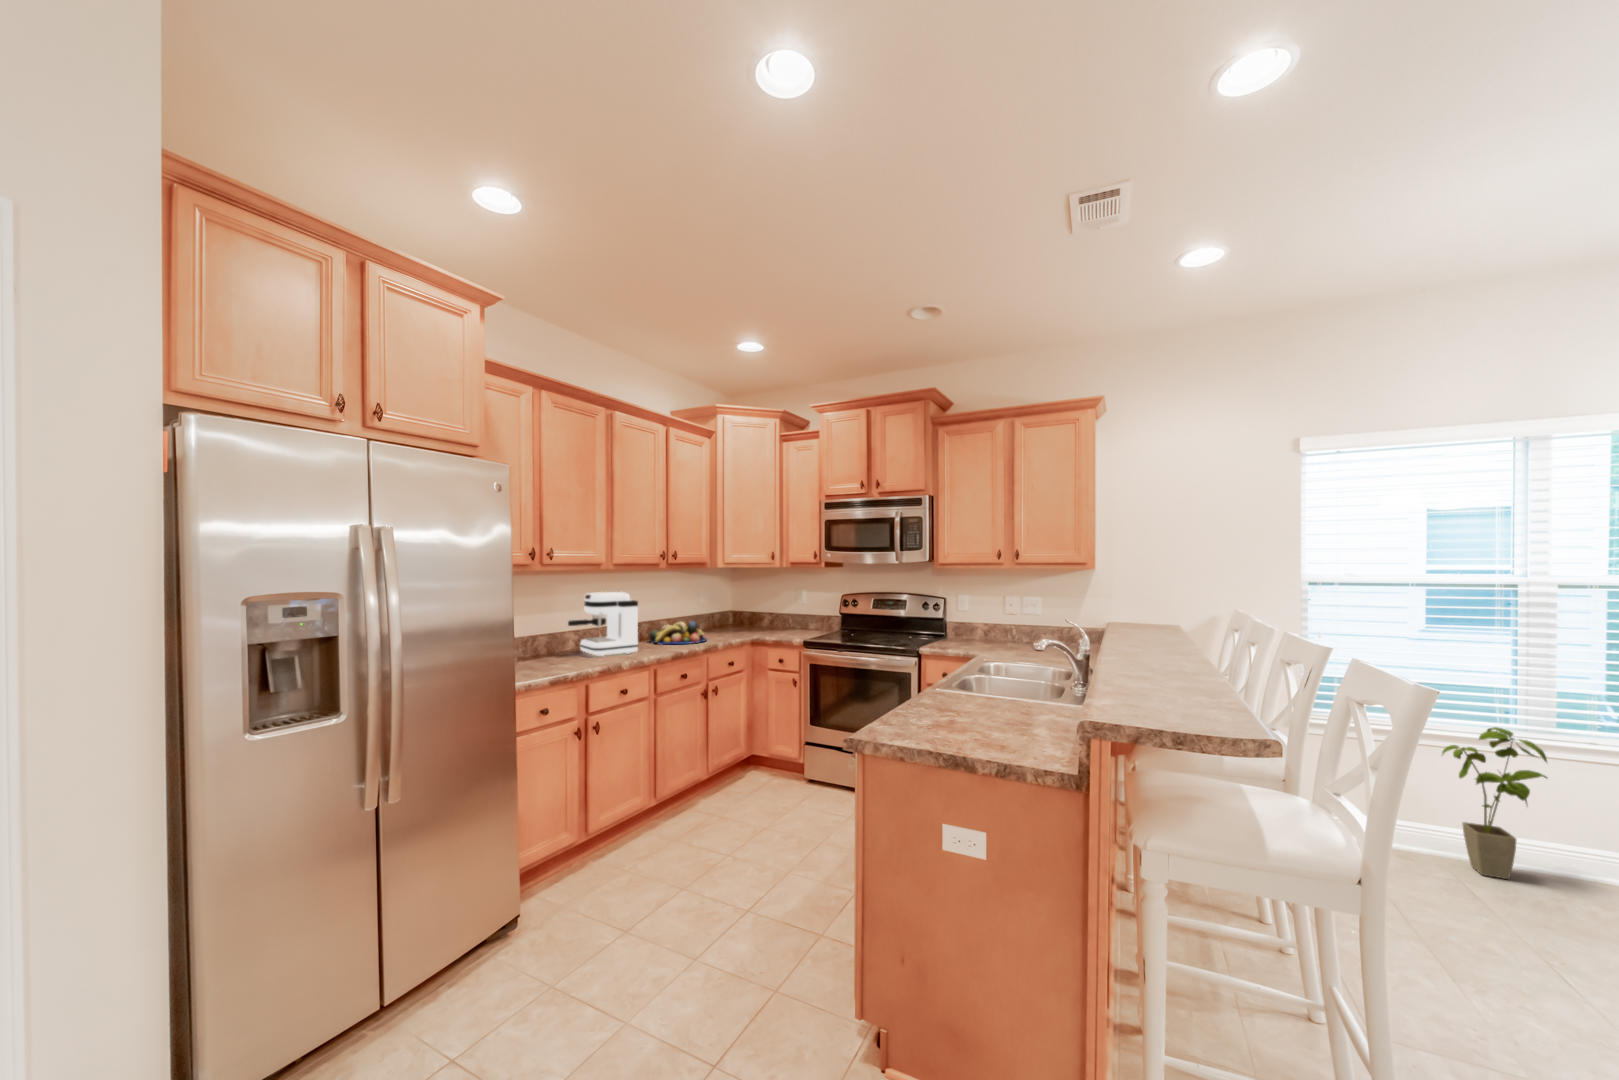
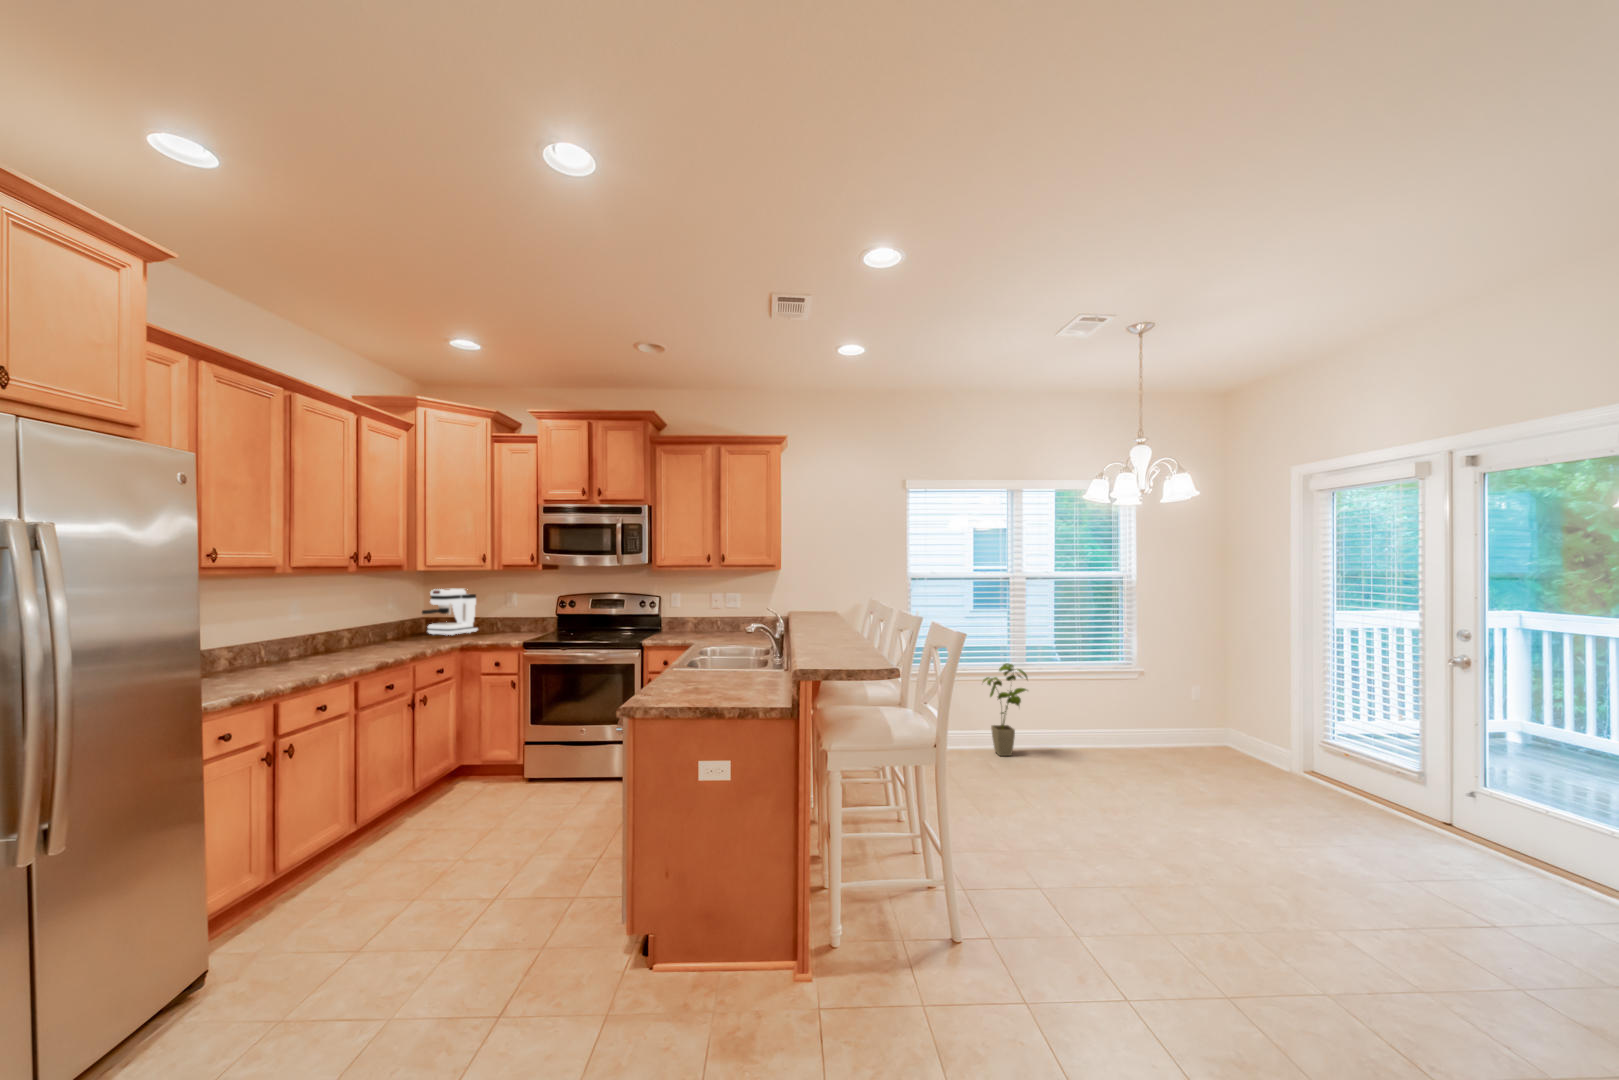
coffee maker: present [568,592,638,657] -> present [422,589,478,636]
fruit bowl: present [650,621,706,645] -> none [332,629,408,657]

